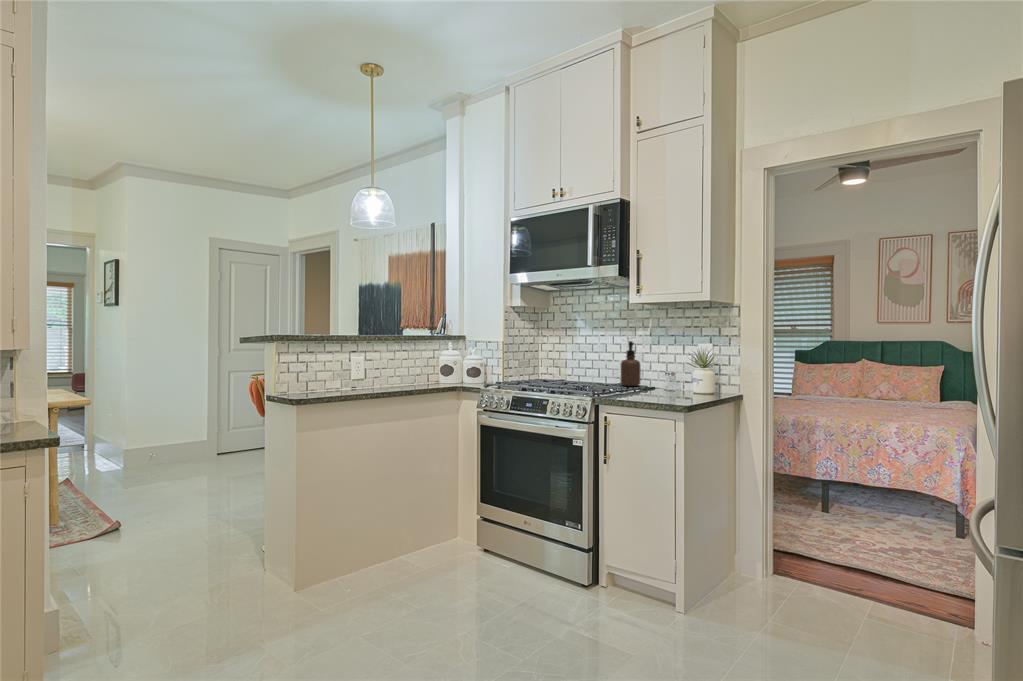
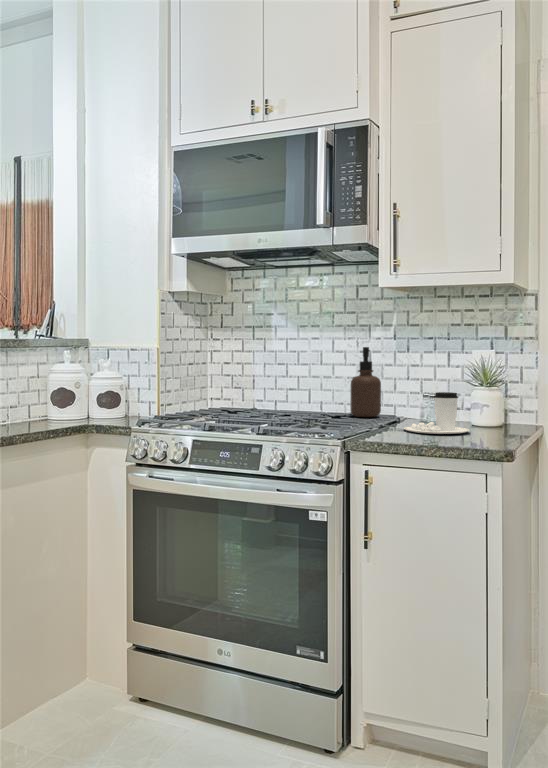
coffee cup: none [641,370,683,396] -> present [404,392,469,434]

